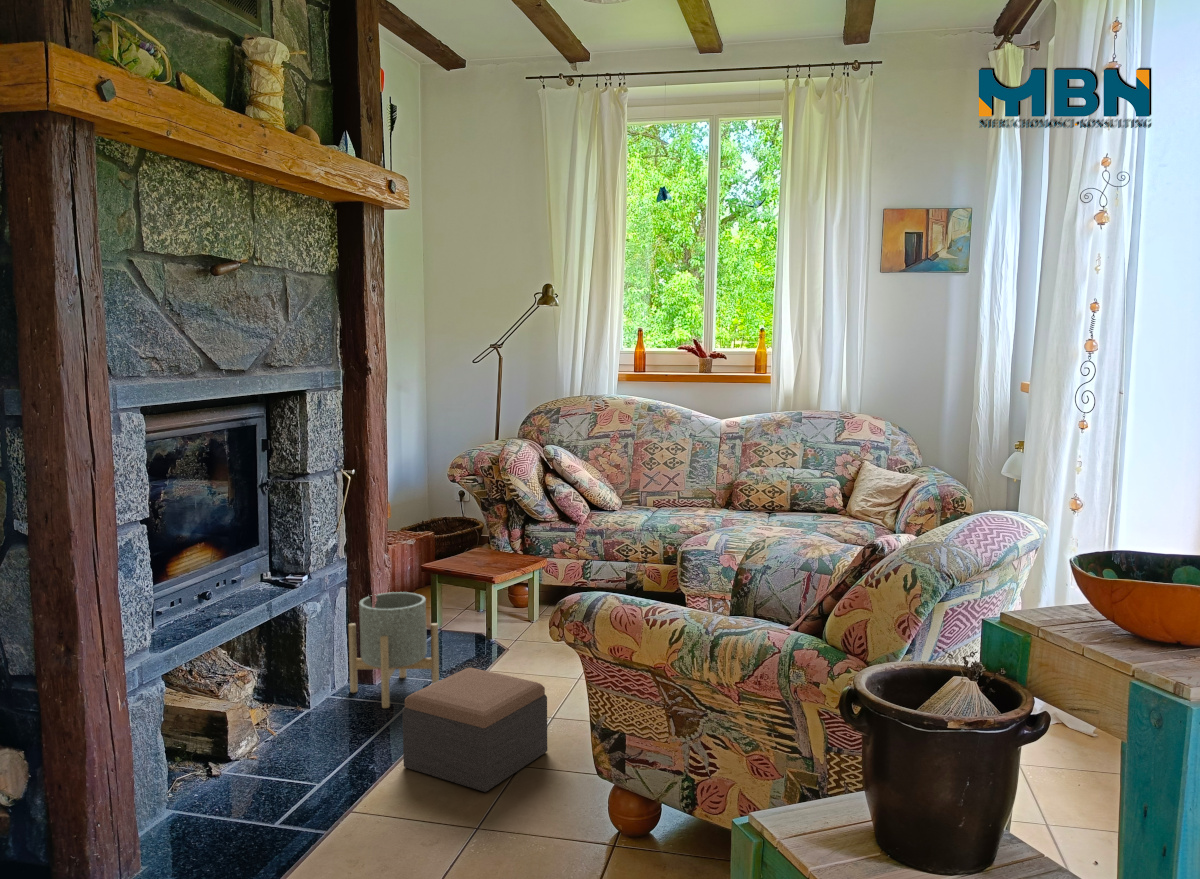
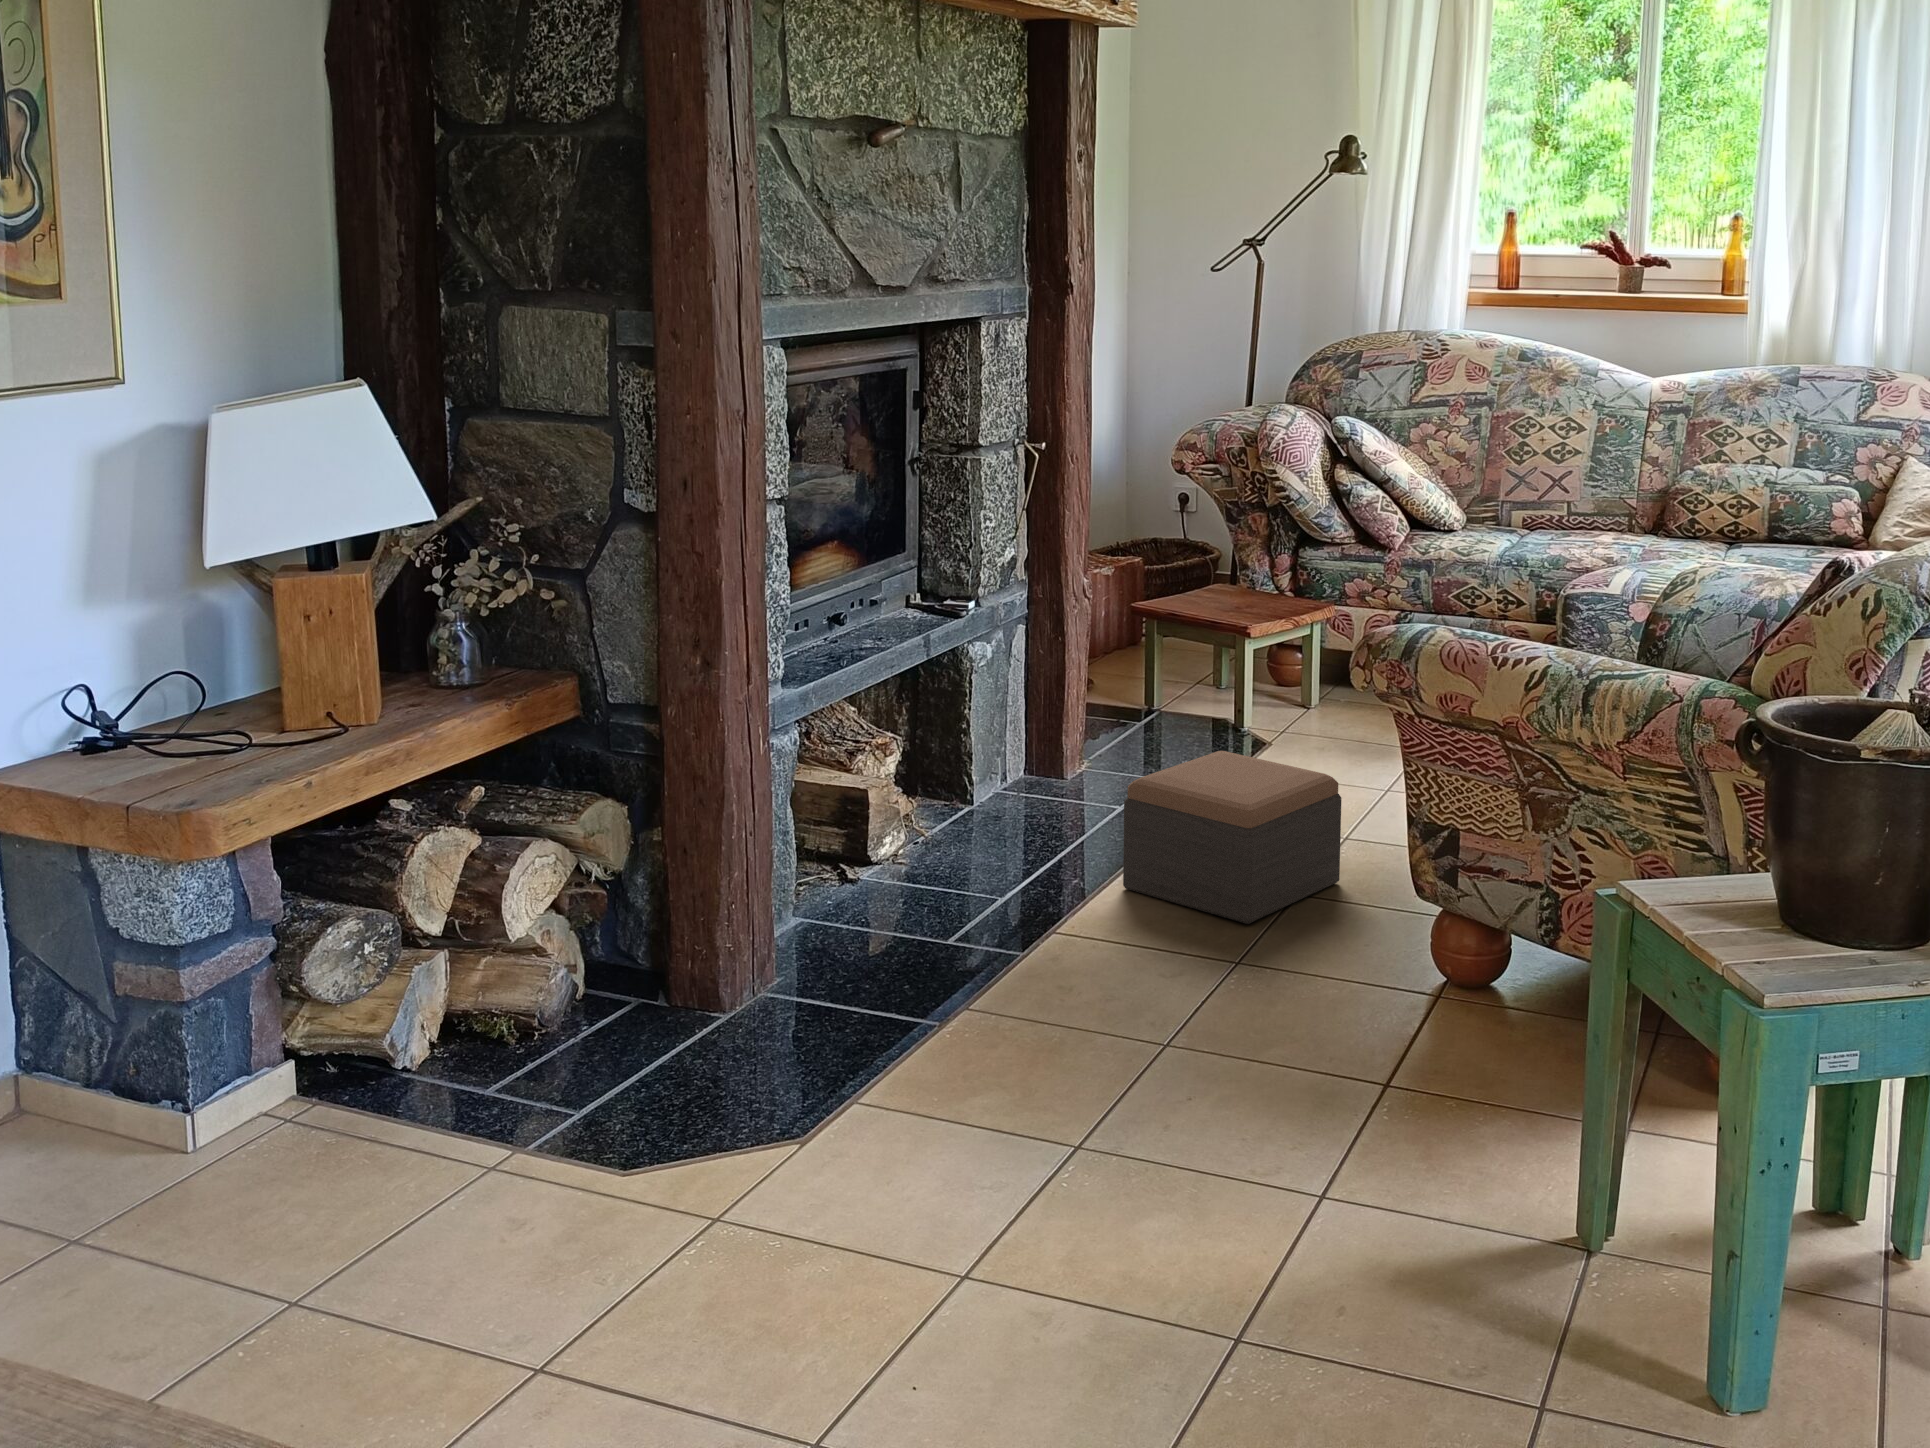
planter: present [348,592,439,708] -> none [1028,639,1167,814]

